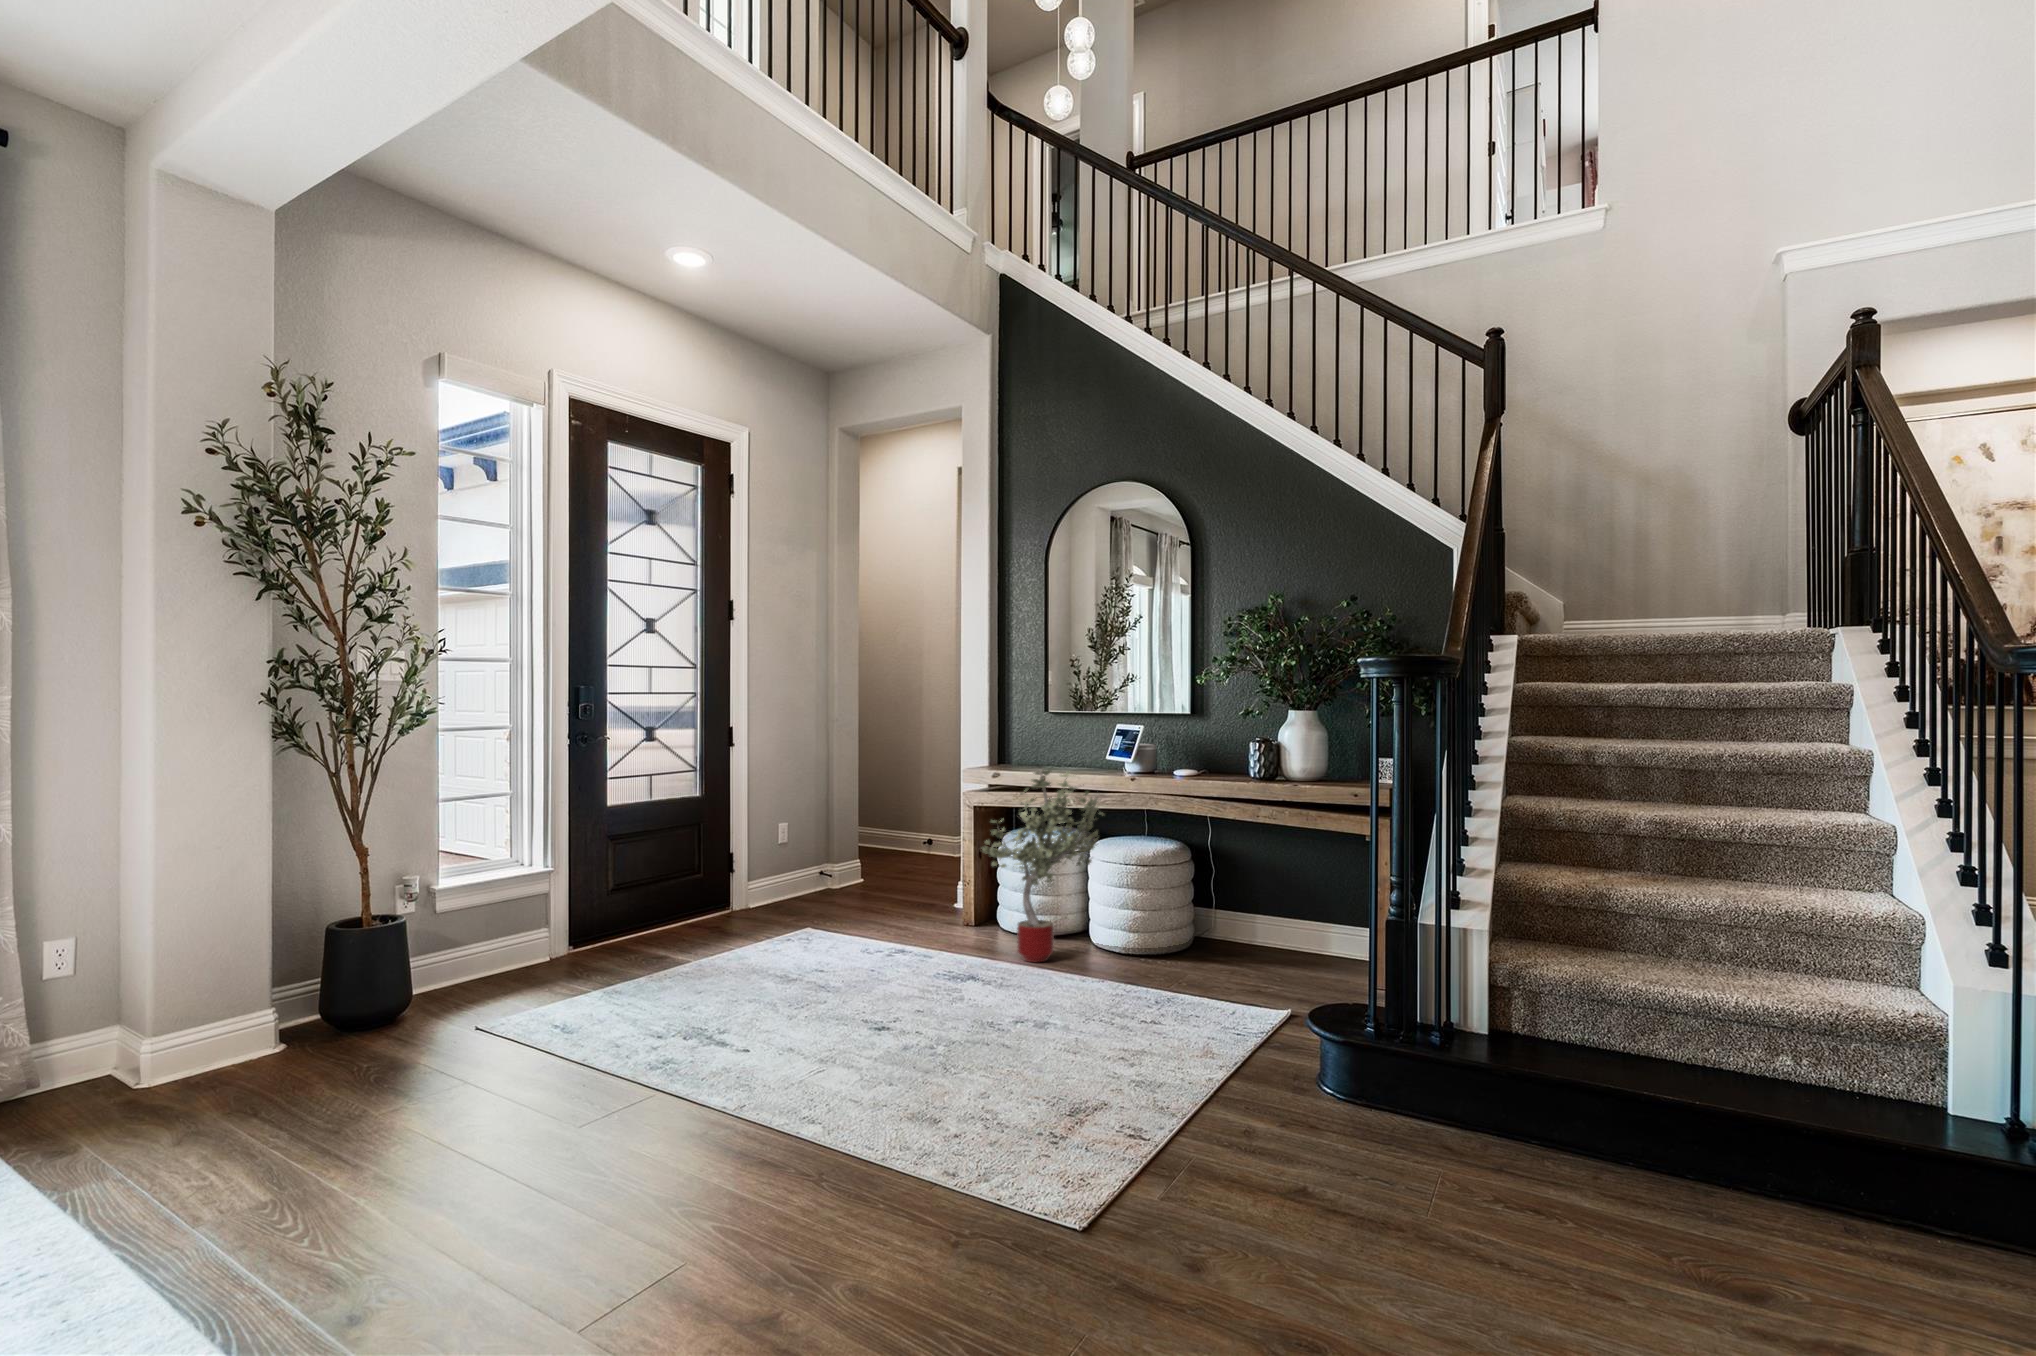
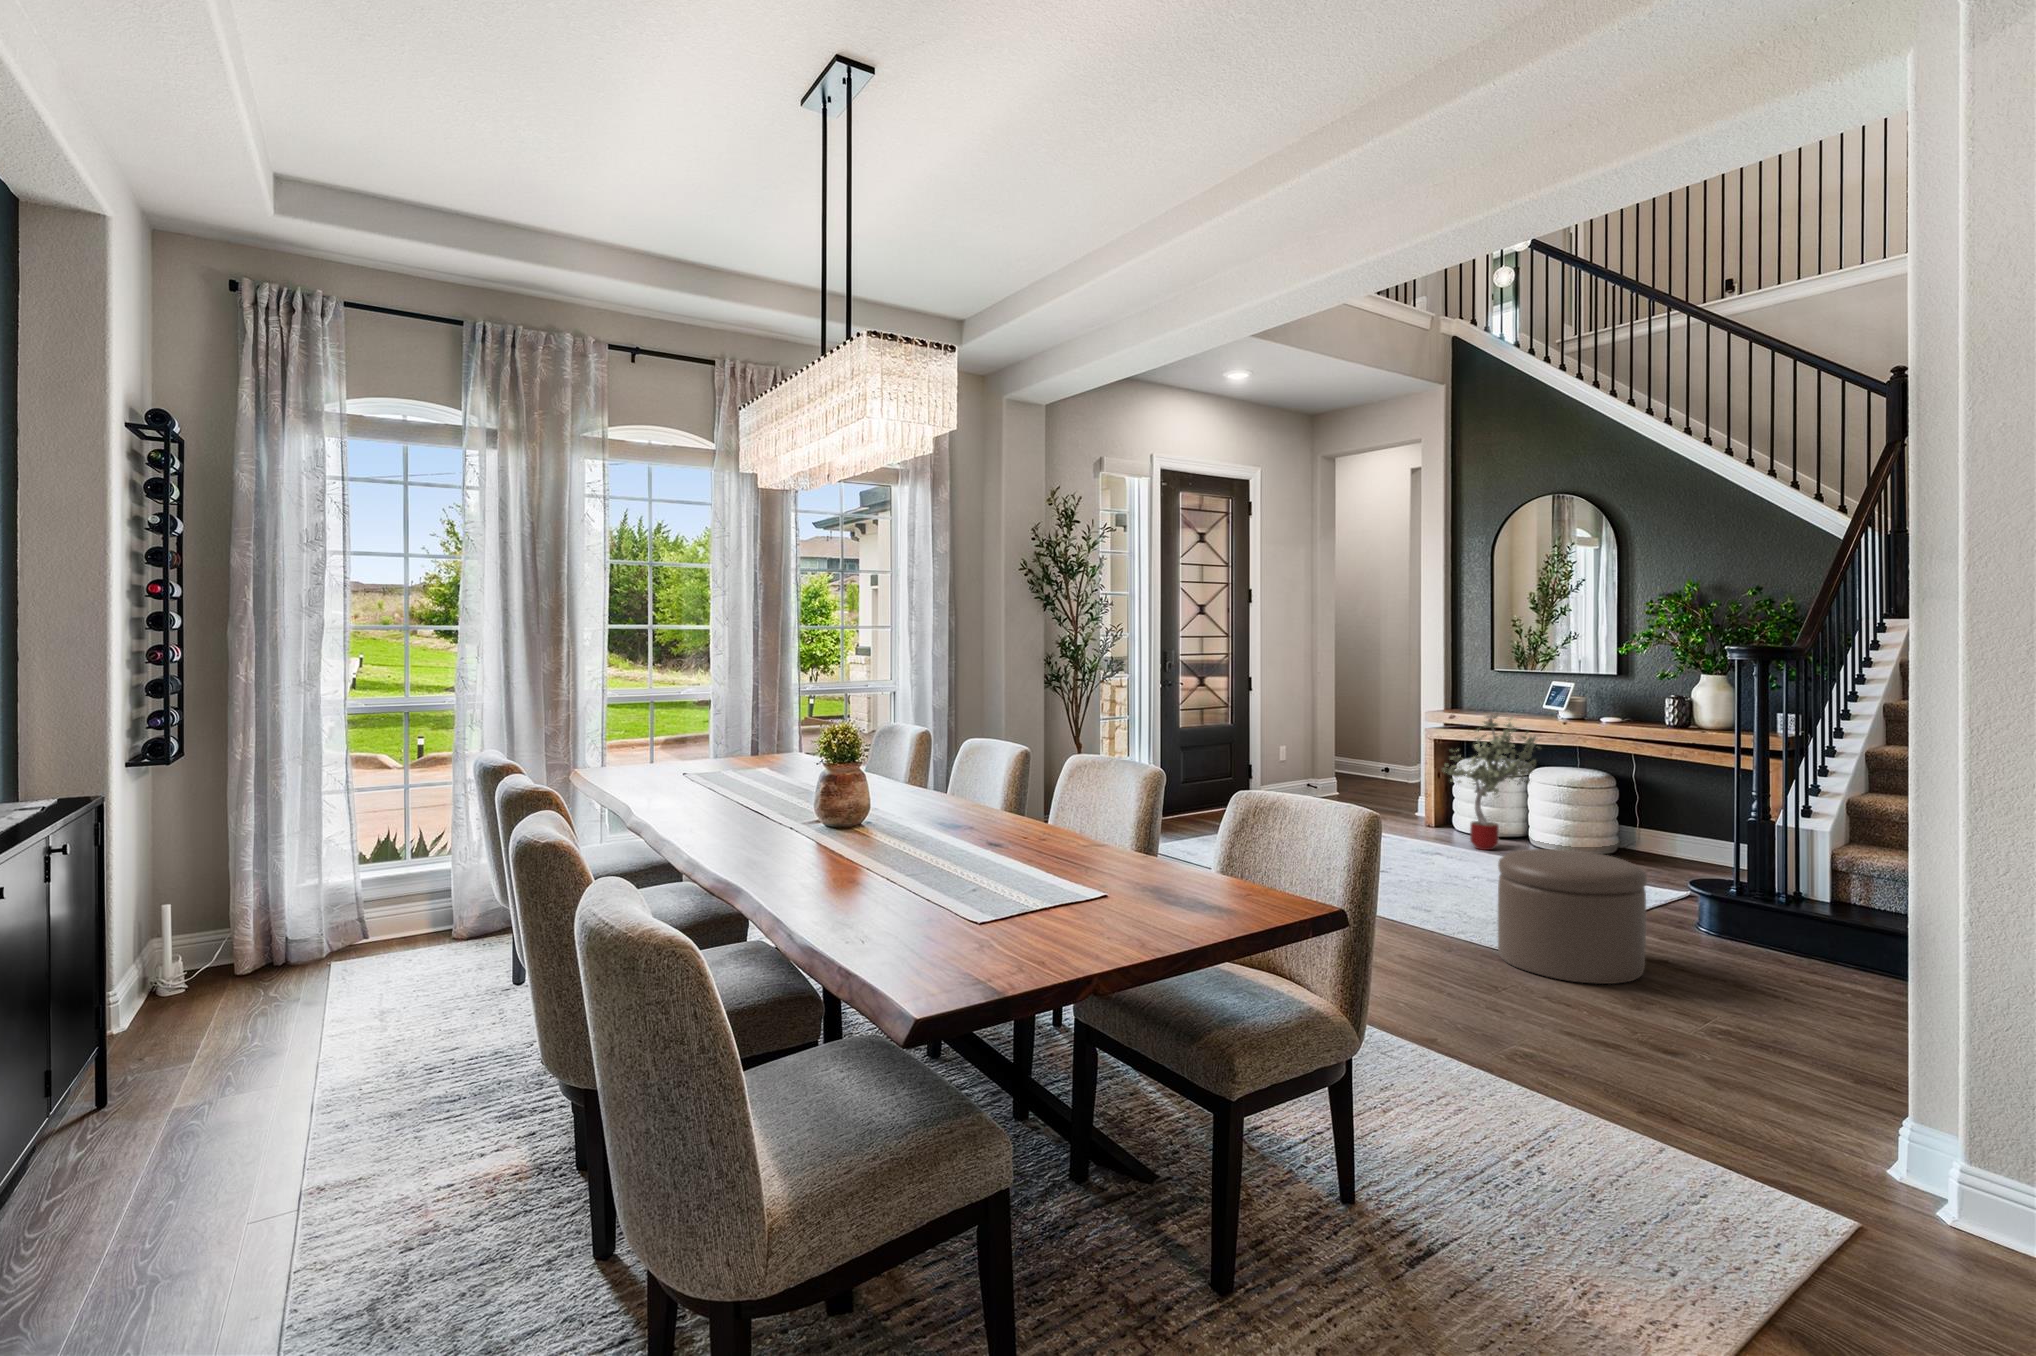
ottoman: none [1038,999,1278,1282] -> present [1498,849,1647,984]

